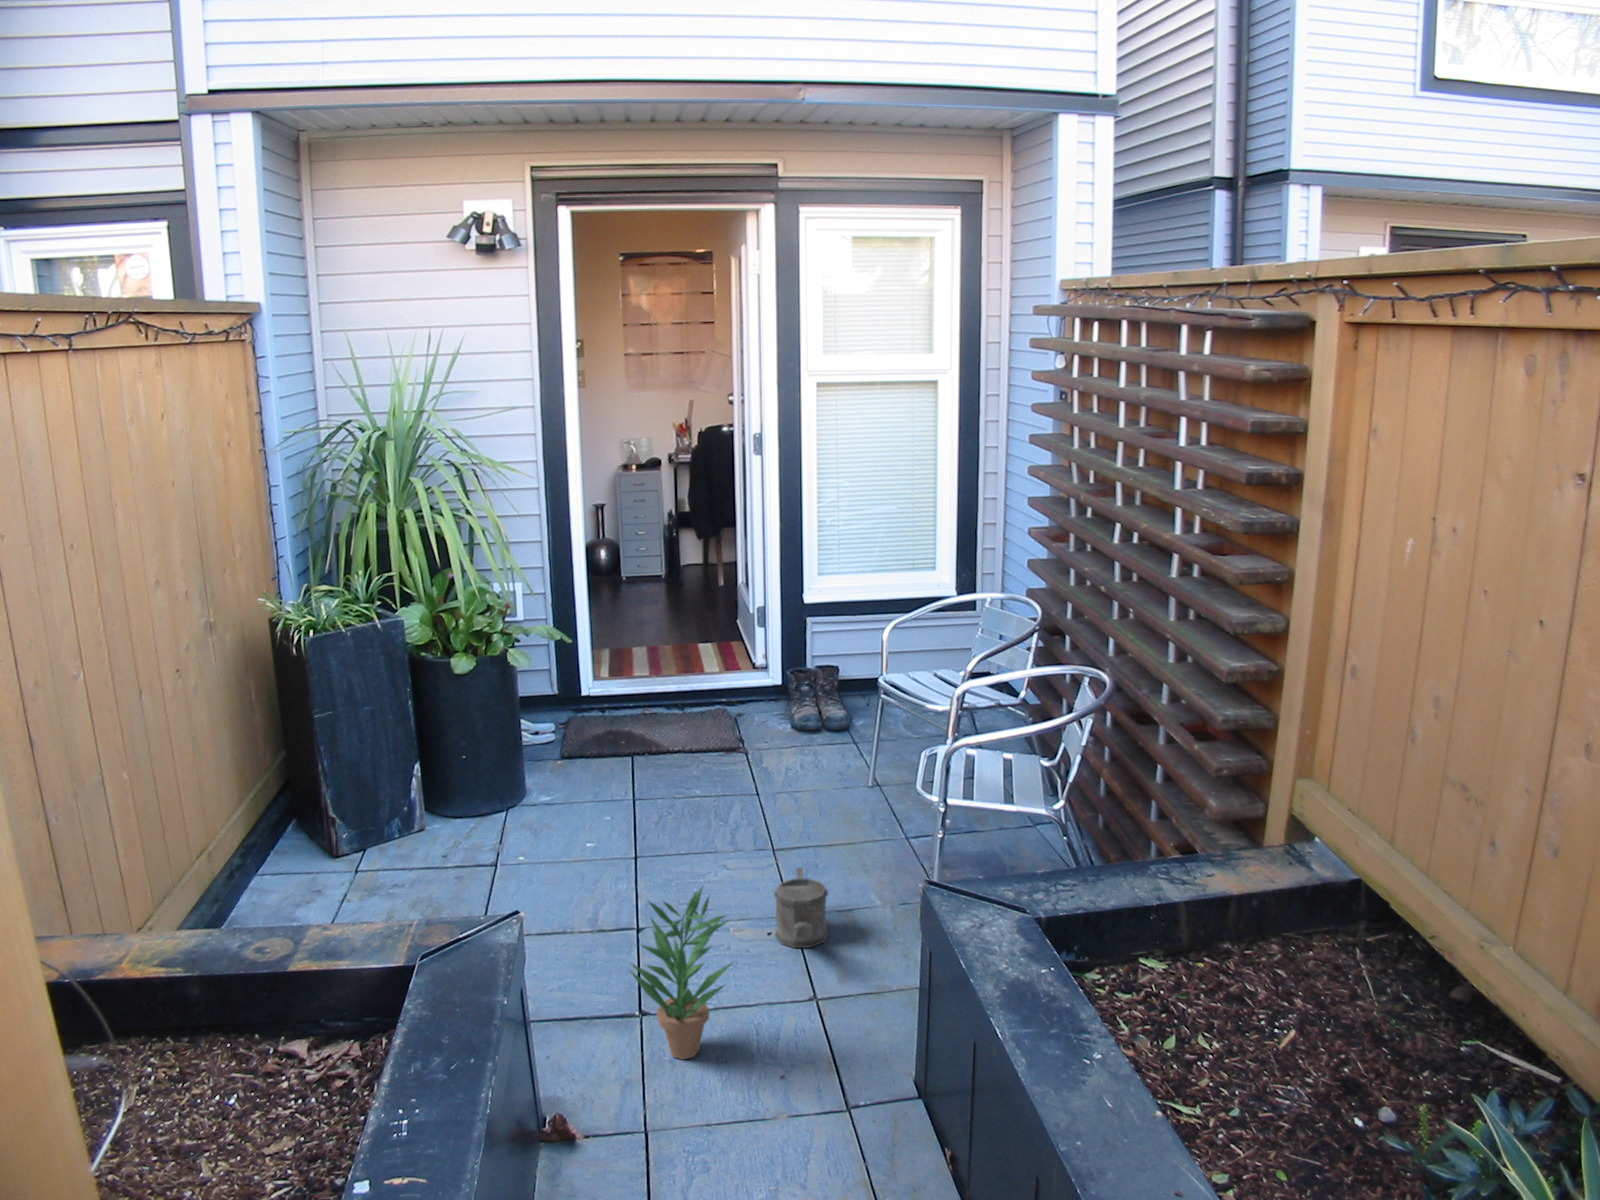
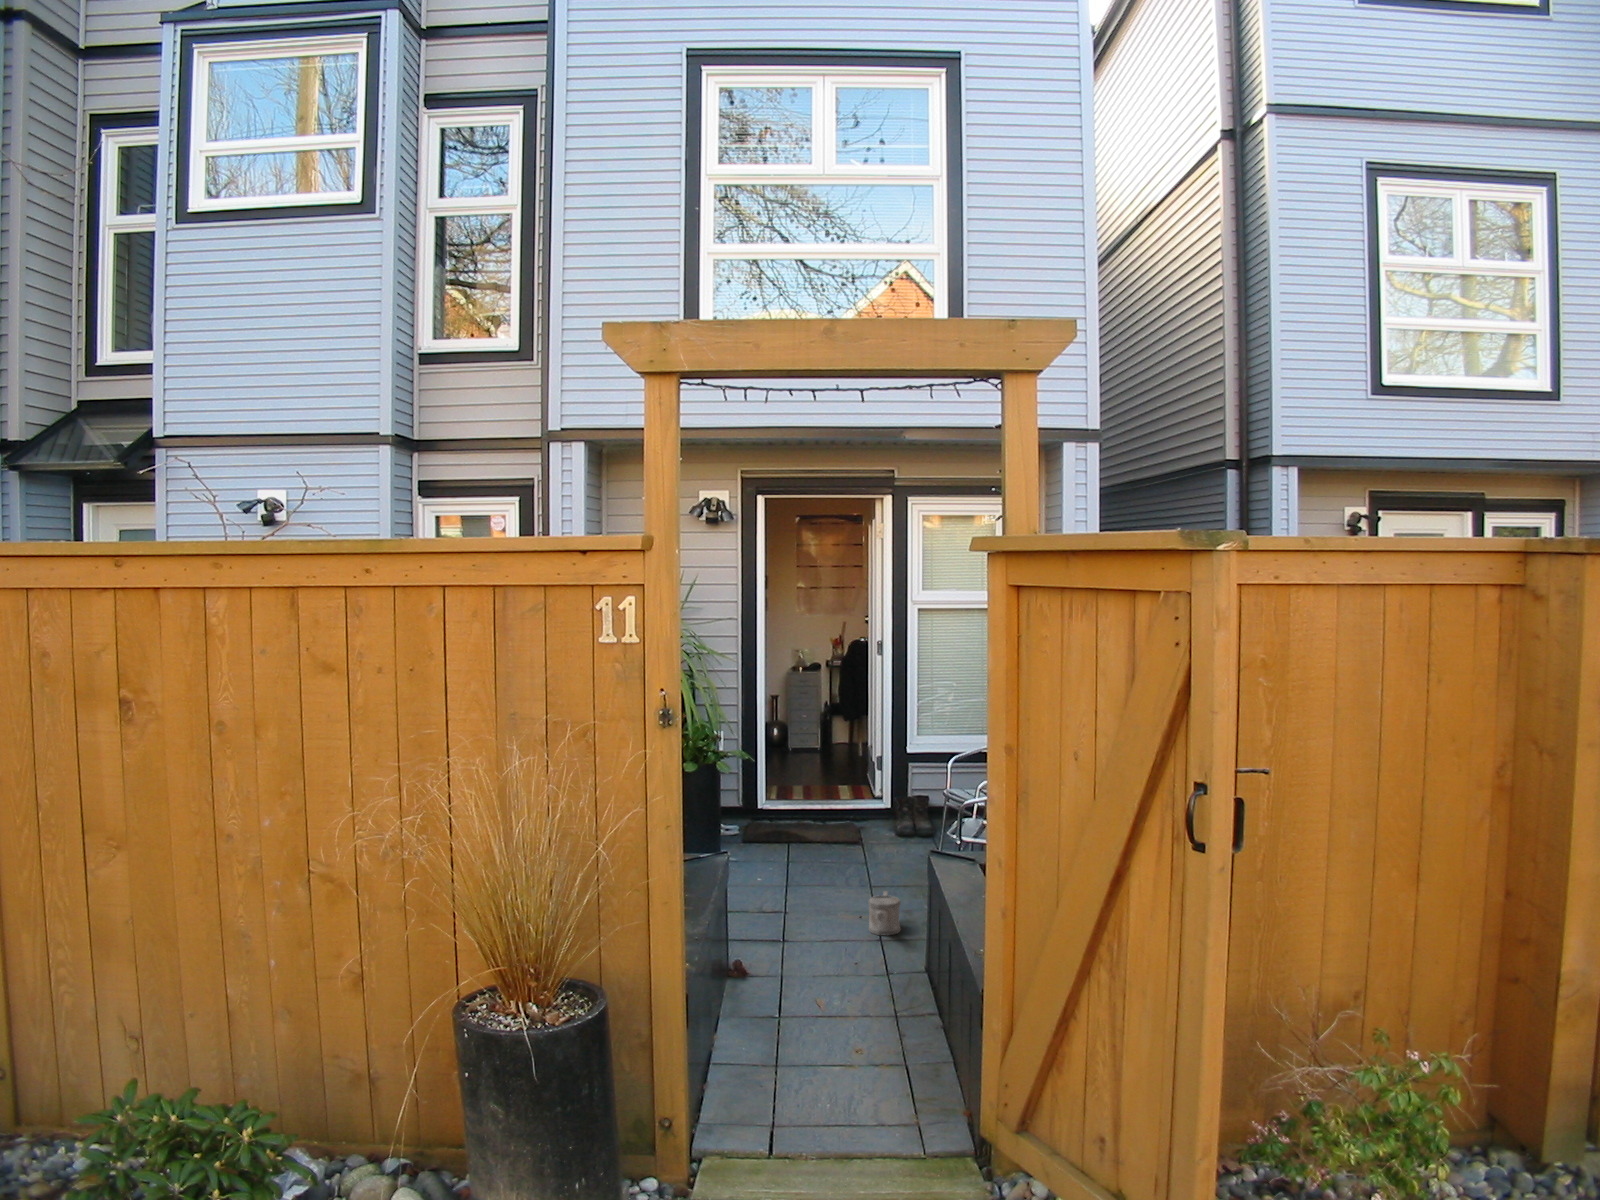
potted plant: present [631,887,734,1059] -> none [777,869,837,975]

